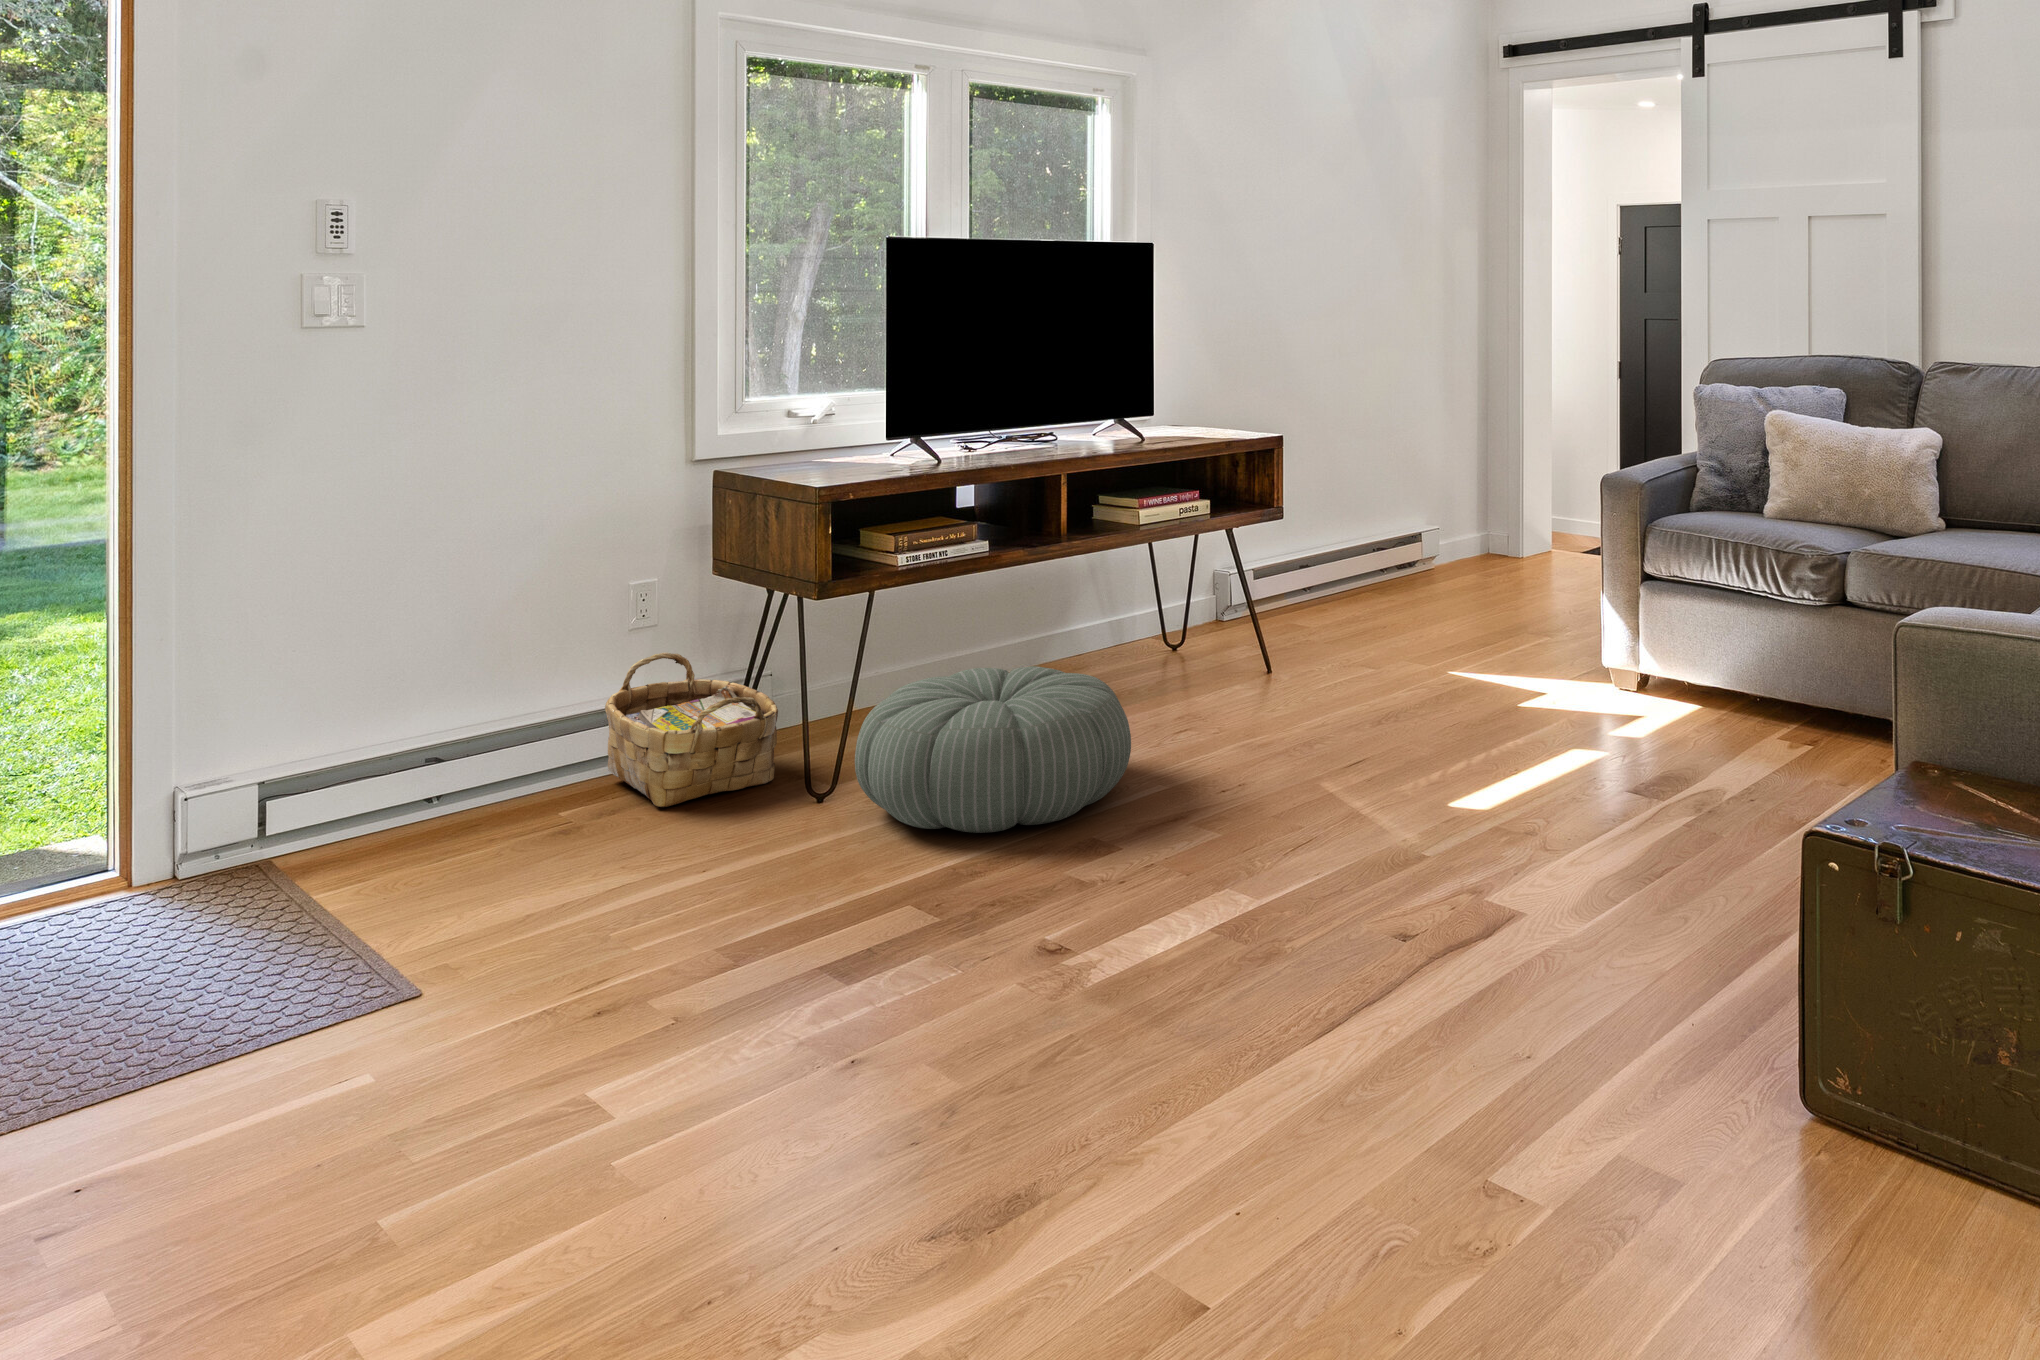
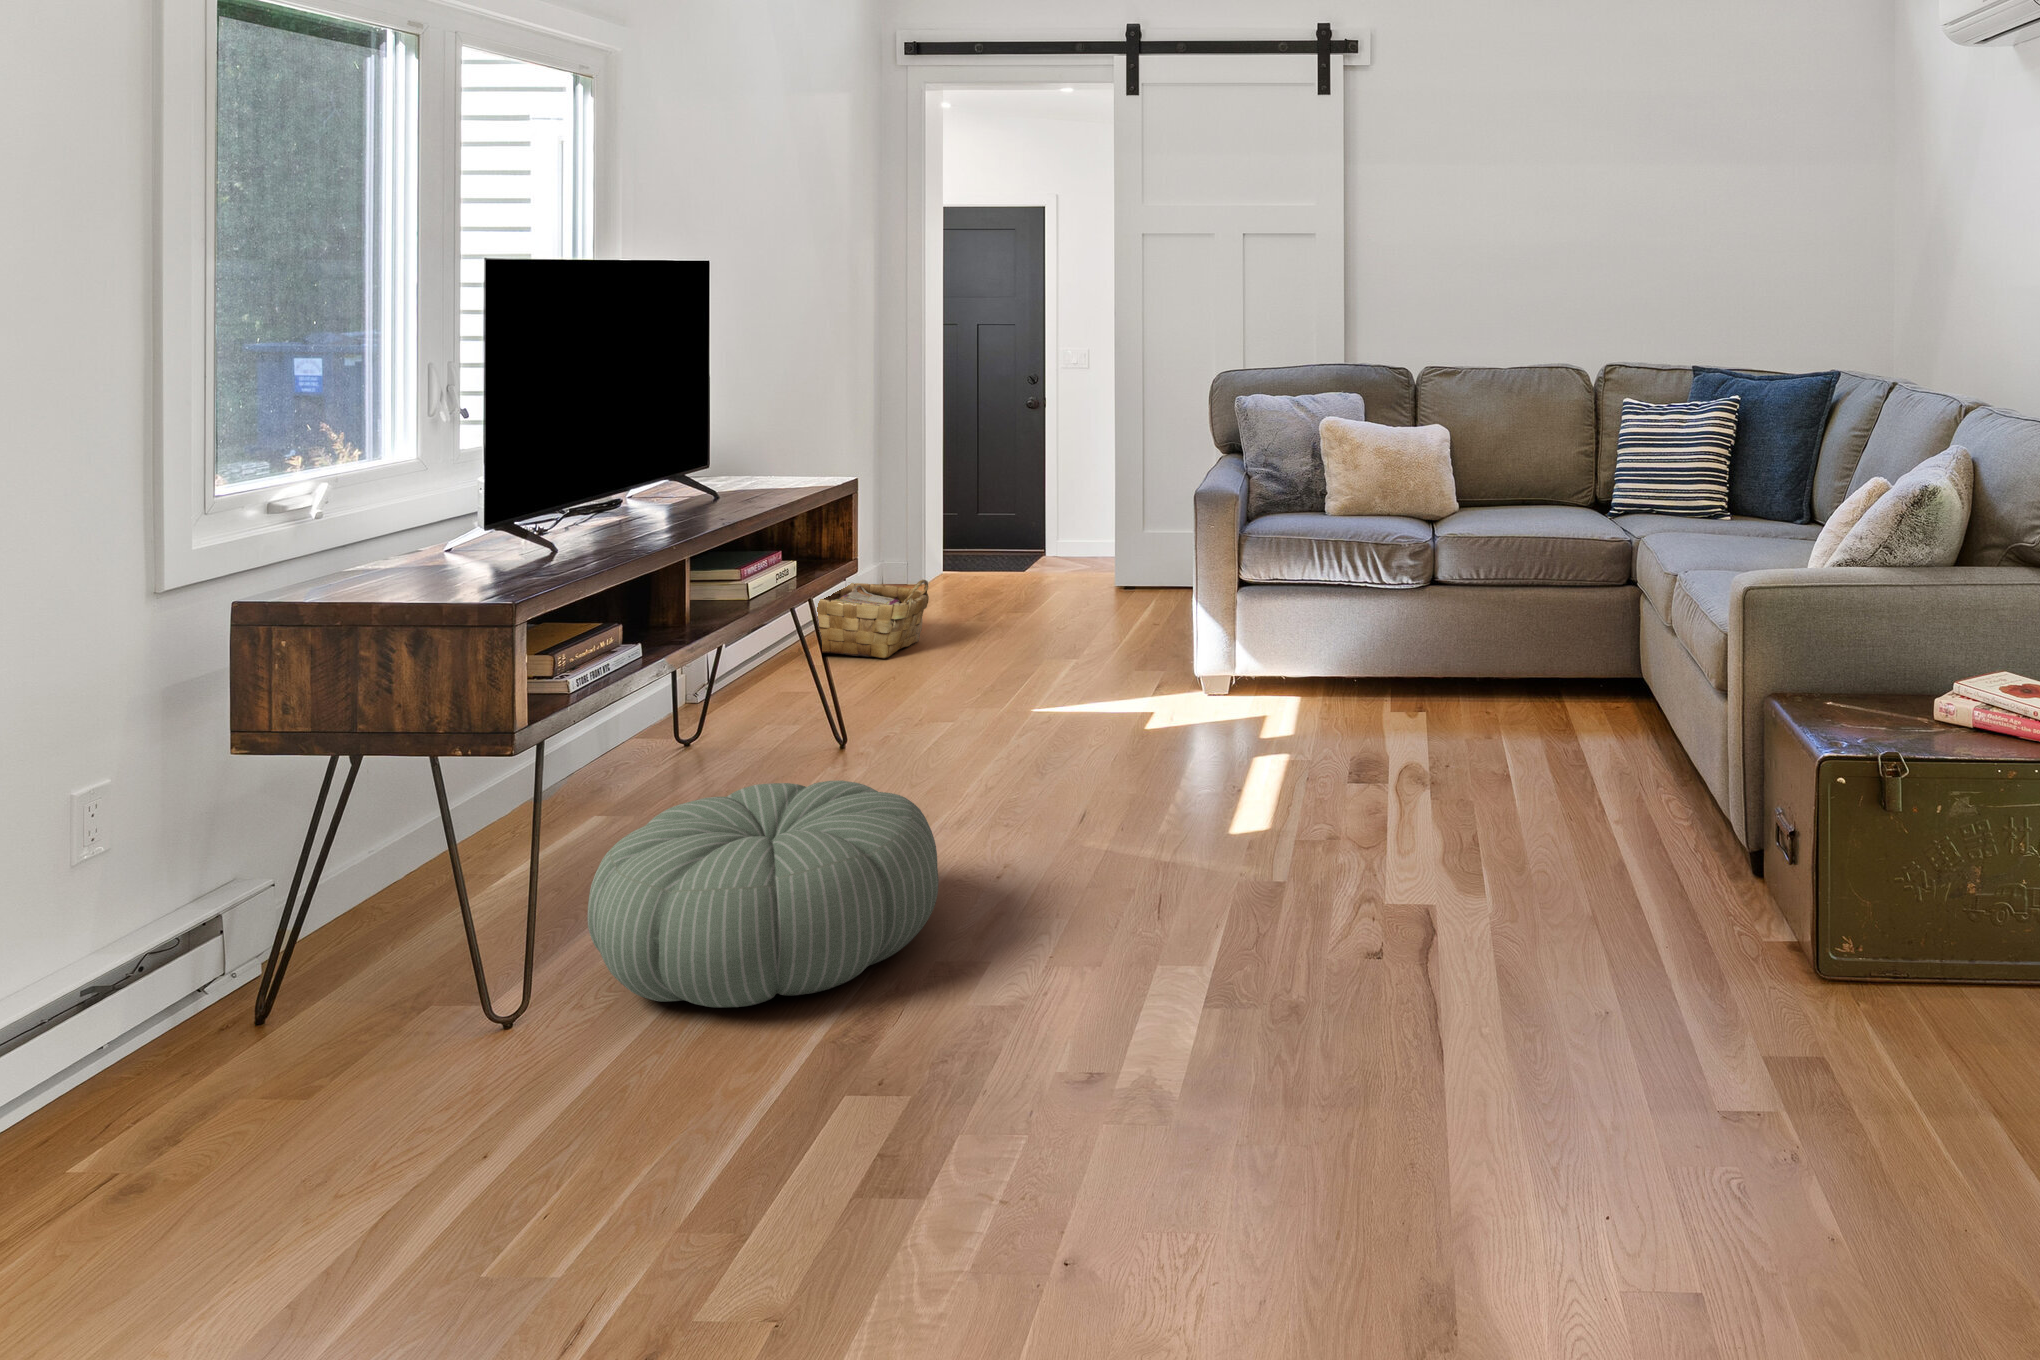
woven basket: present [605,652,778,807] -> present [817,580,929,659]

